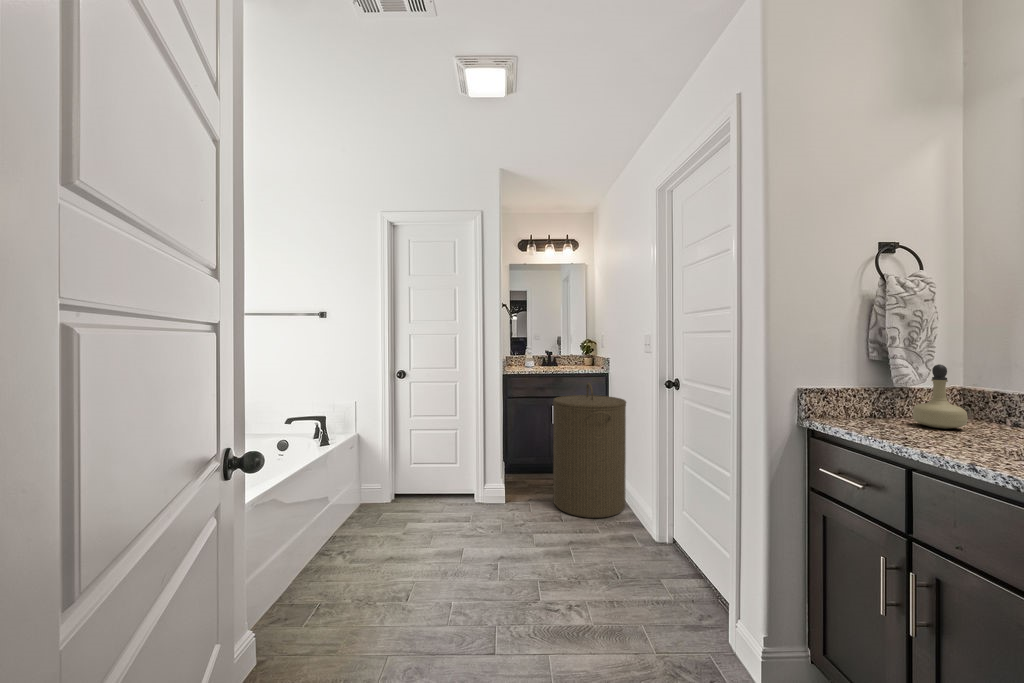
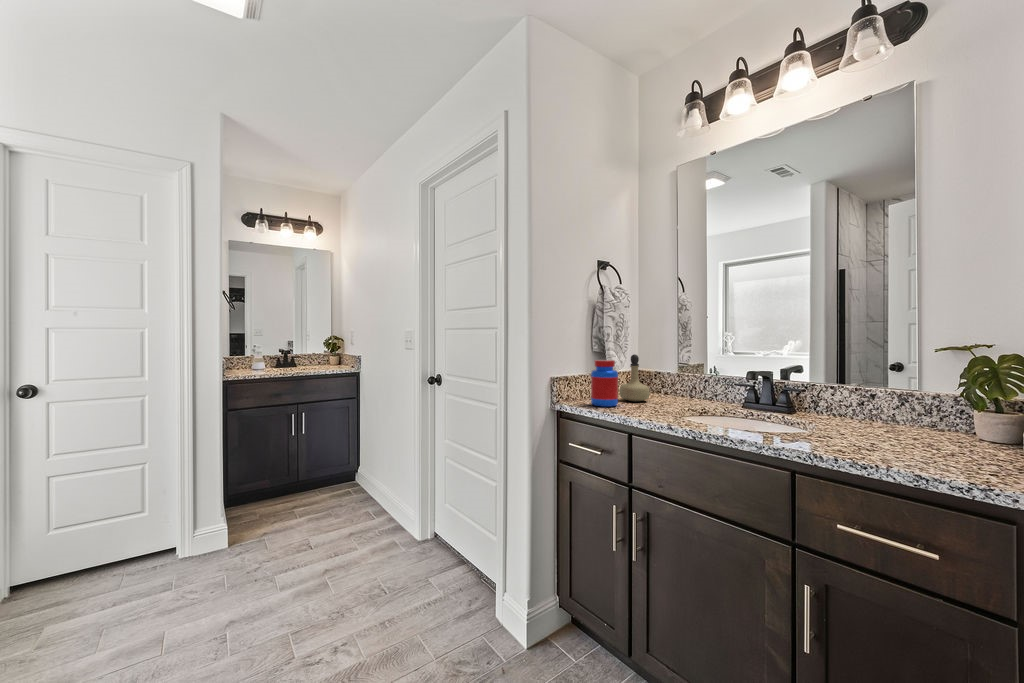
jar: none [858,370,903,430] -> present [591,360,618,407]
laundry hamper: present [553,383,626,518] -> none [296,385,383,536]

